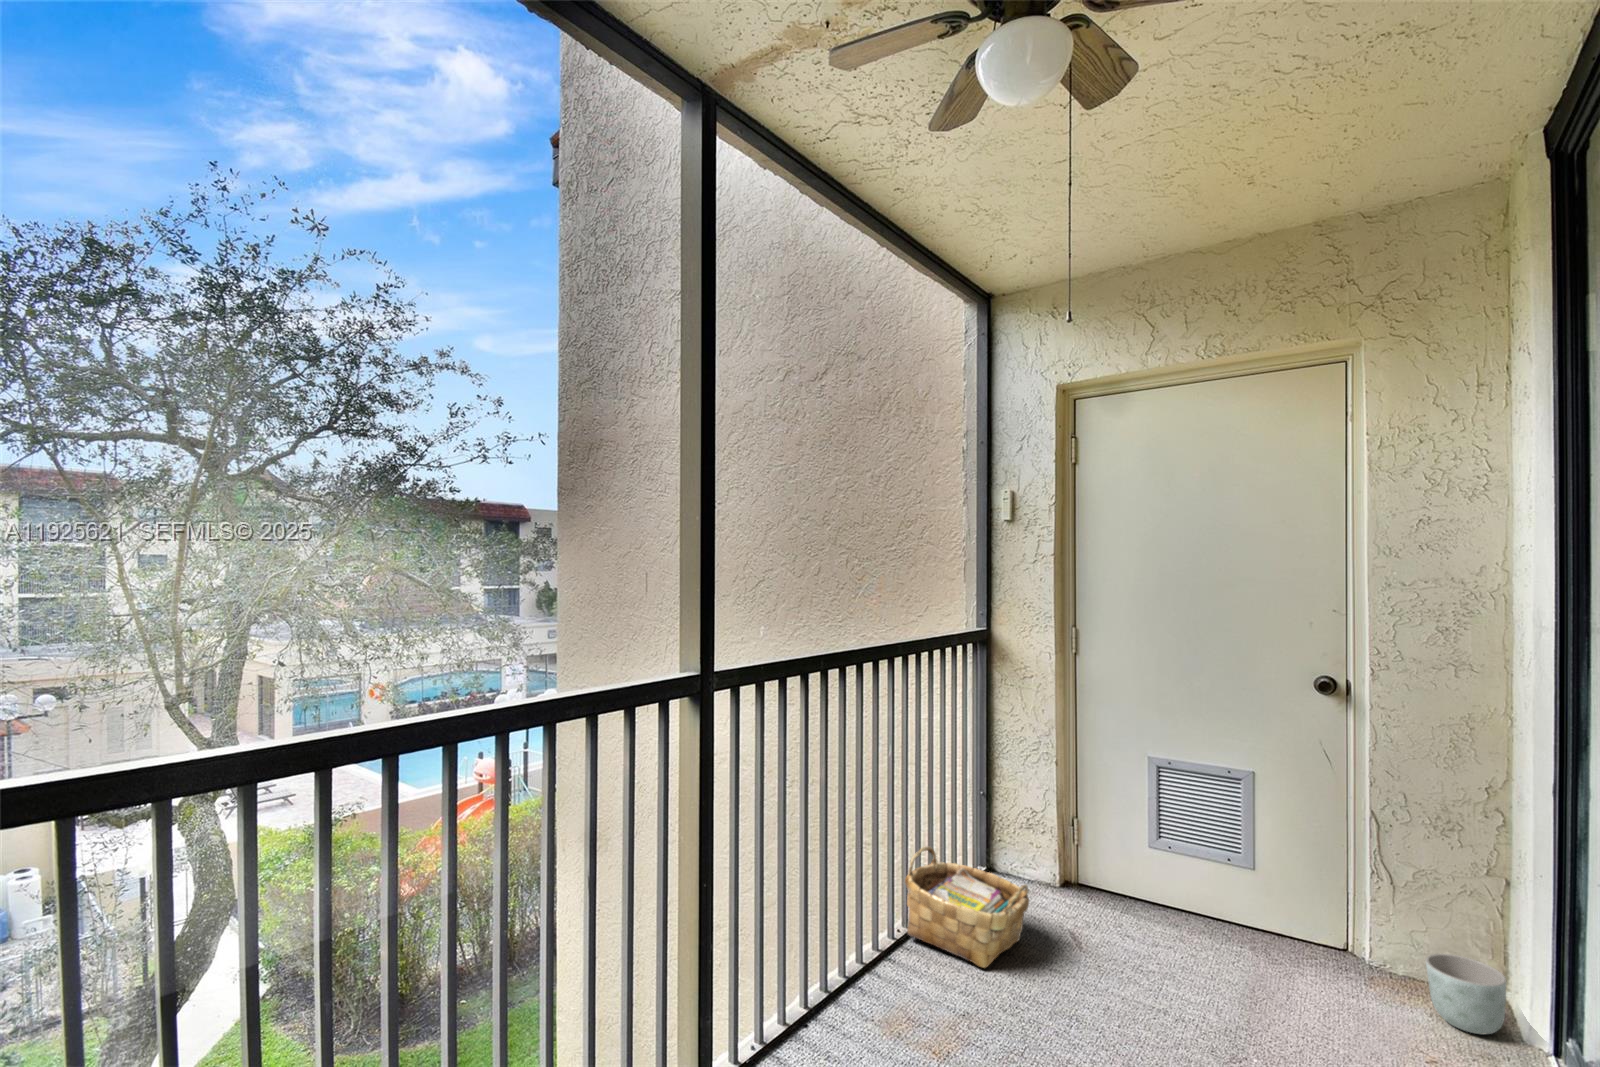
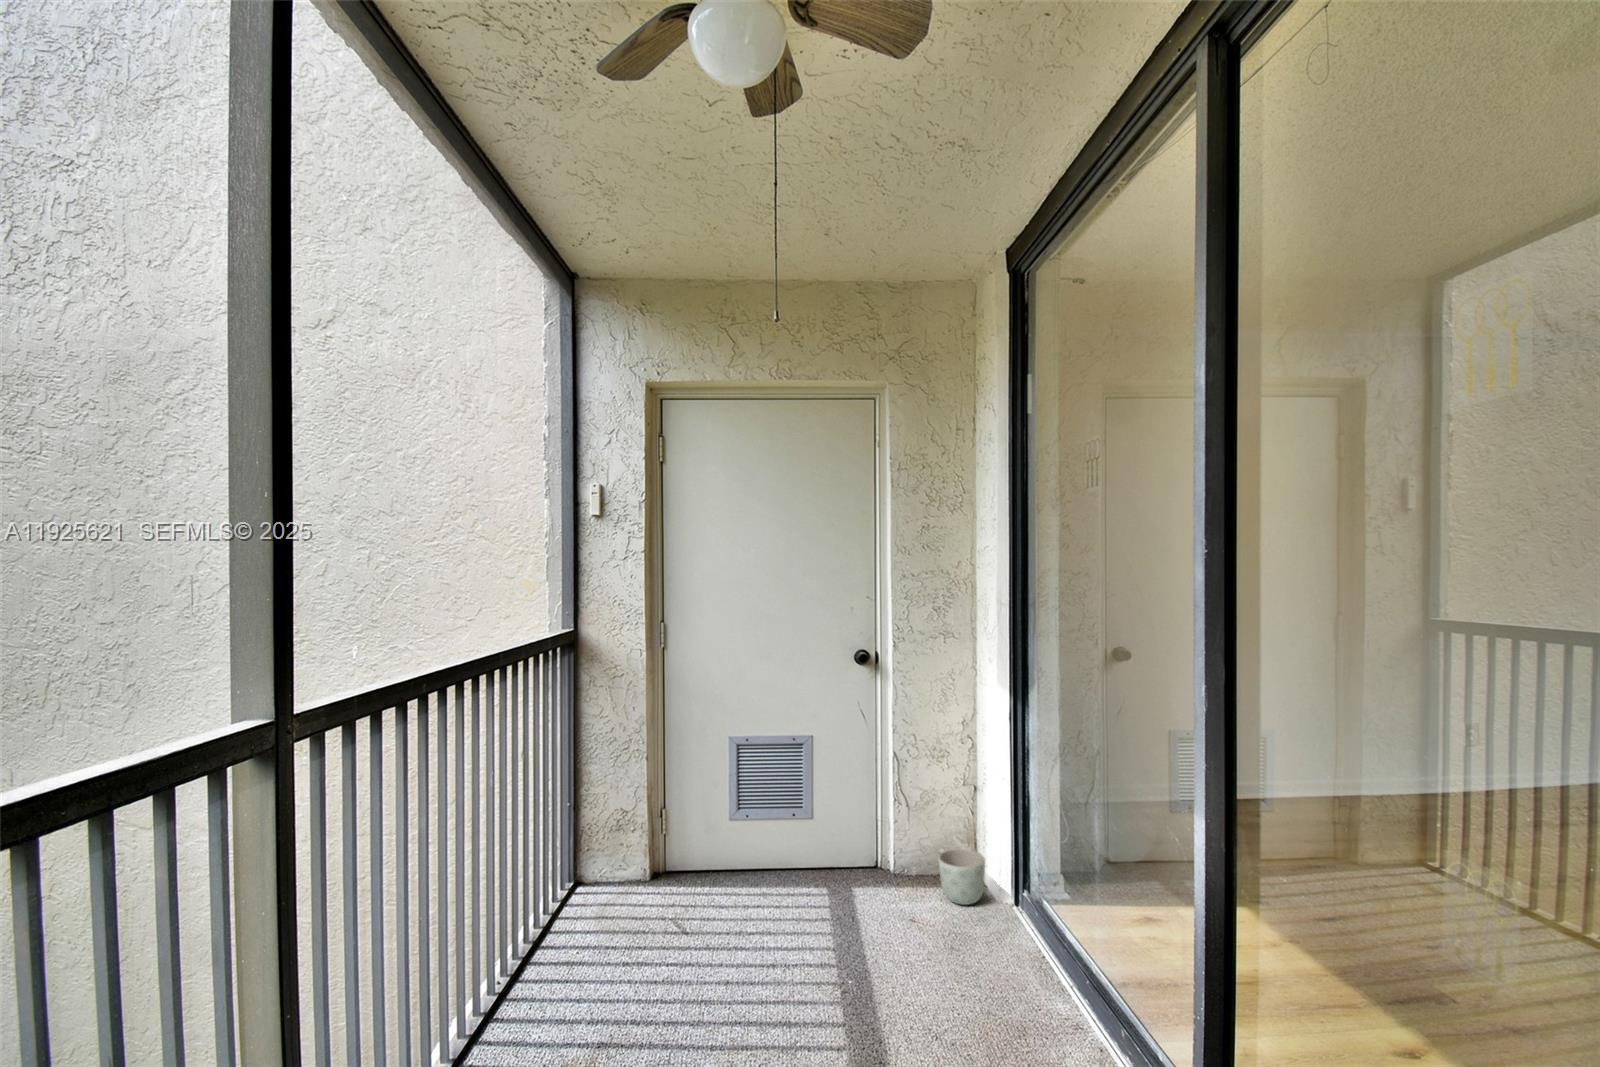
woven basket: present [905,846,1029,968] -> none [502,878,640,992]

